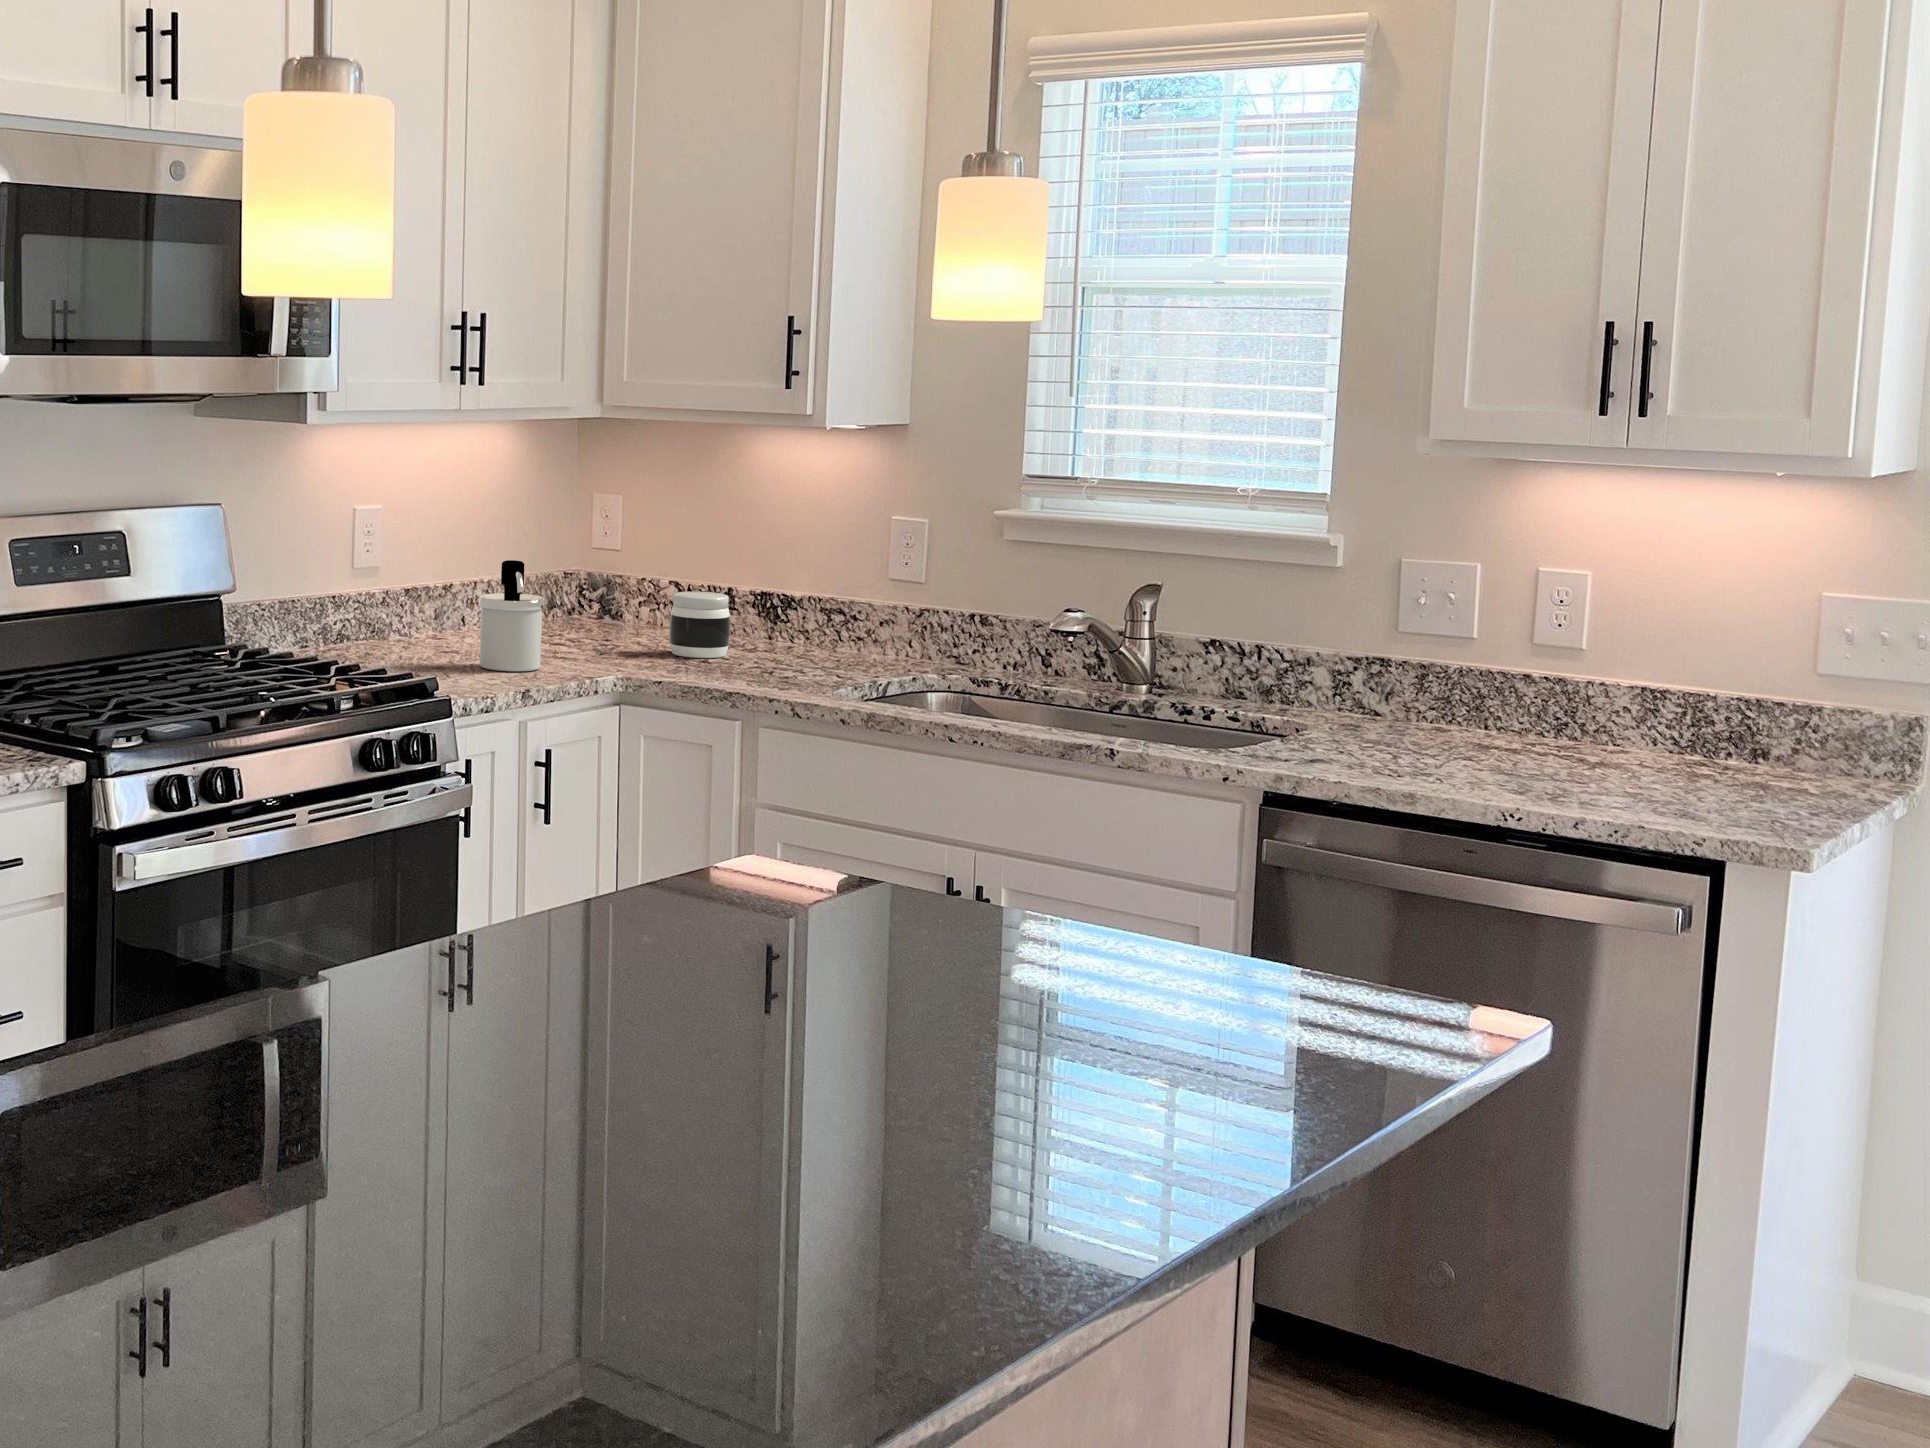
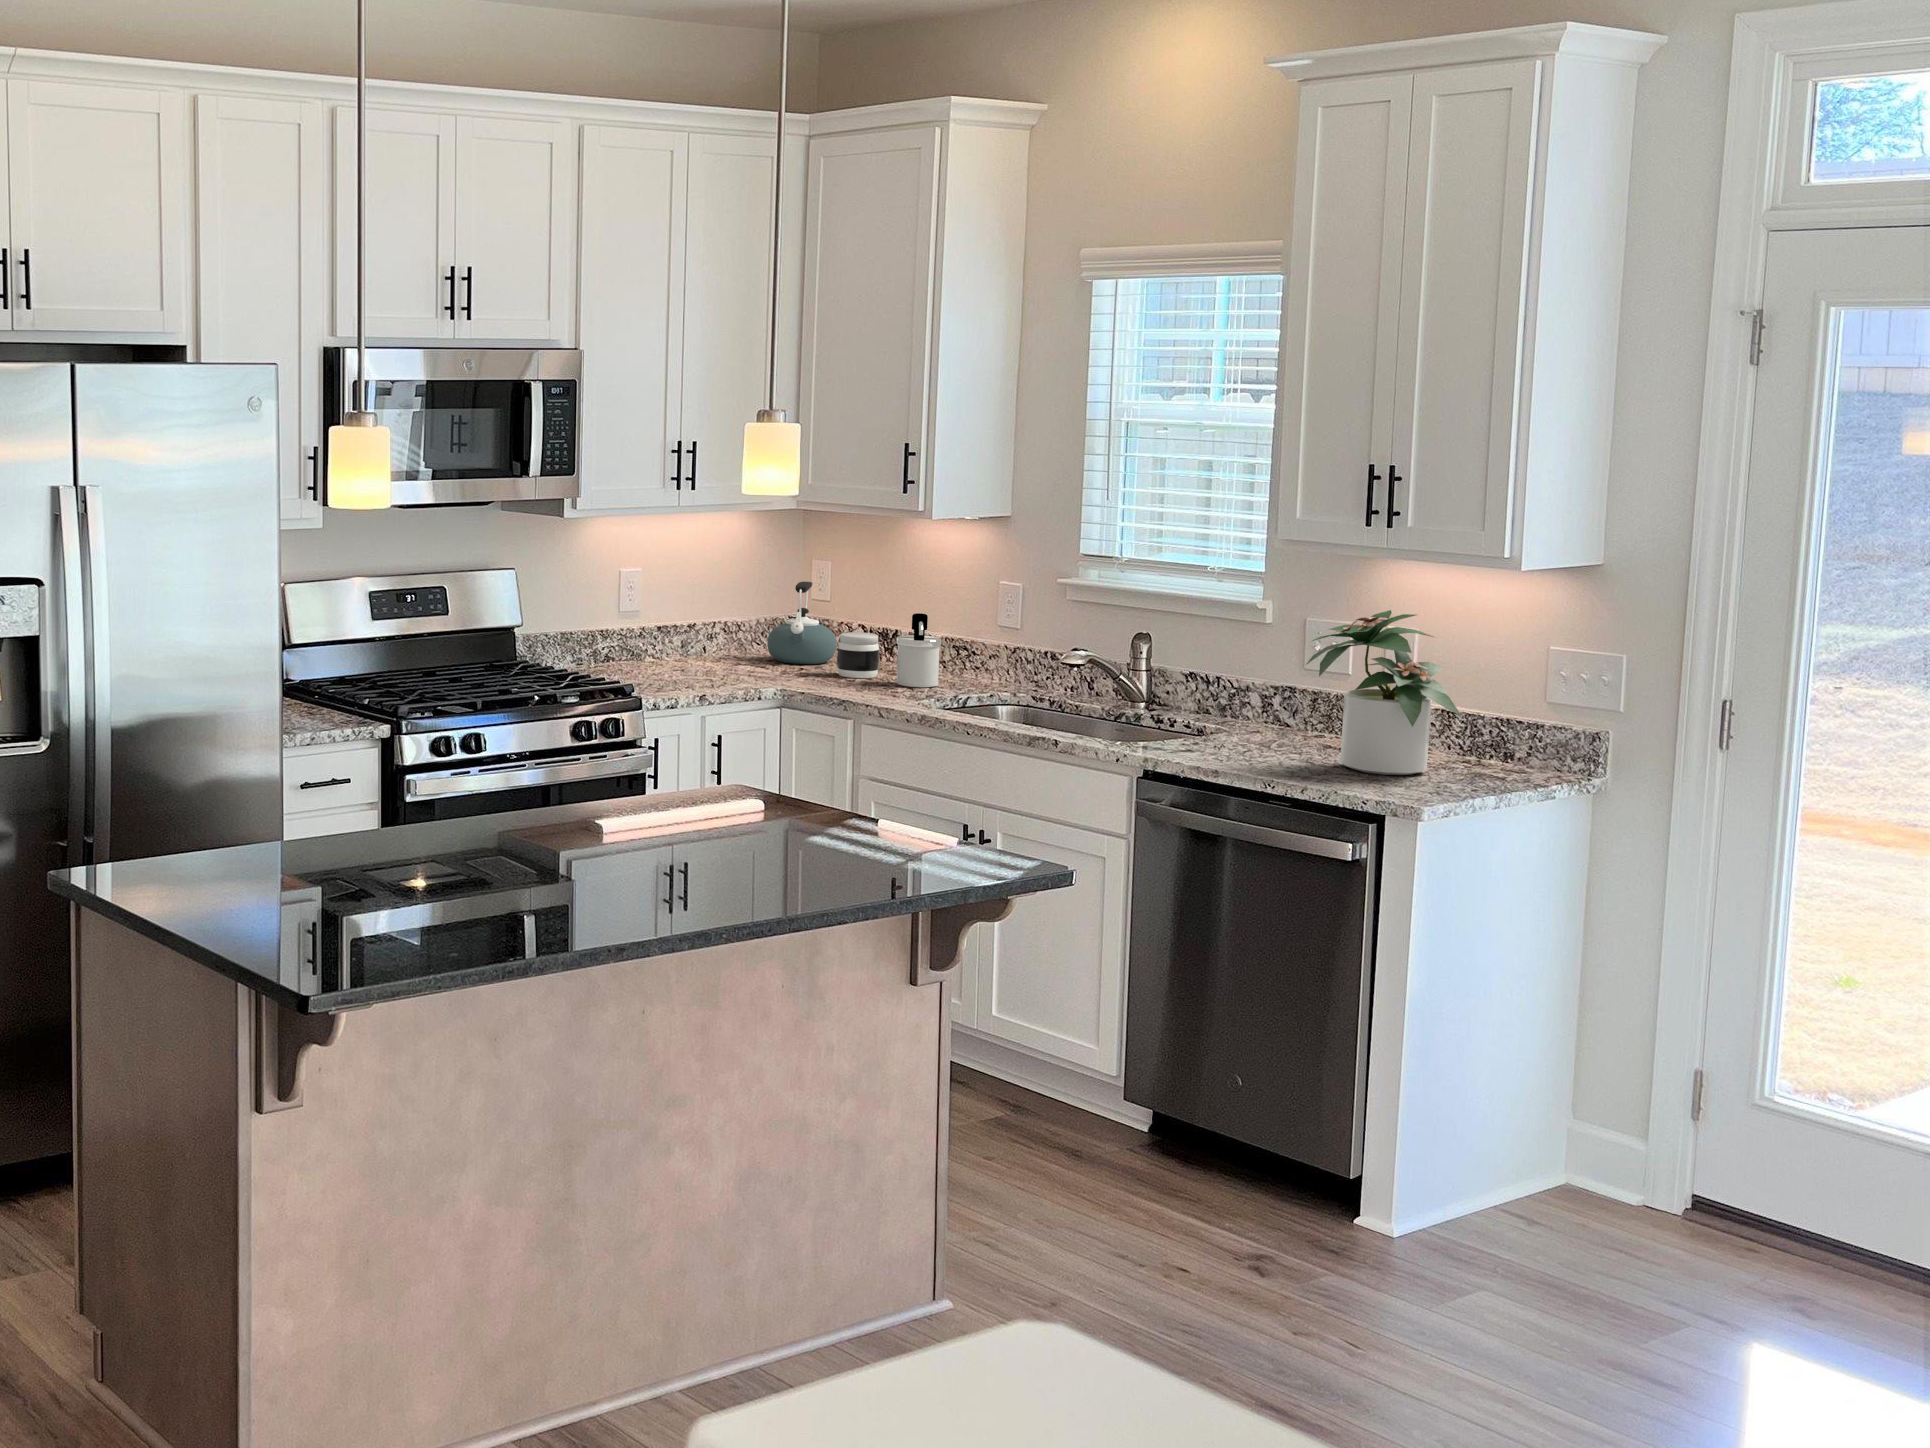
kettle: none [547,521,645,639] -> present [767,581,837,664]
potted plant: none [1496,541,1744,791] -> present [1307,610,1461,775]
soap dispenser: present [479,560,545,671] -> present [897,613,941,687]

